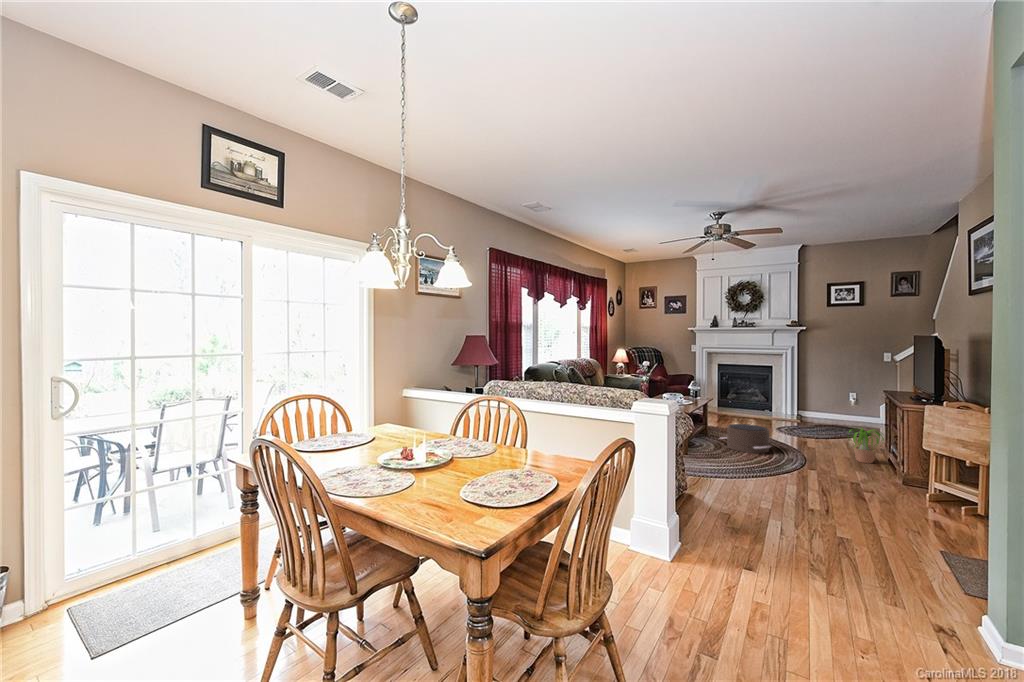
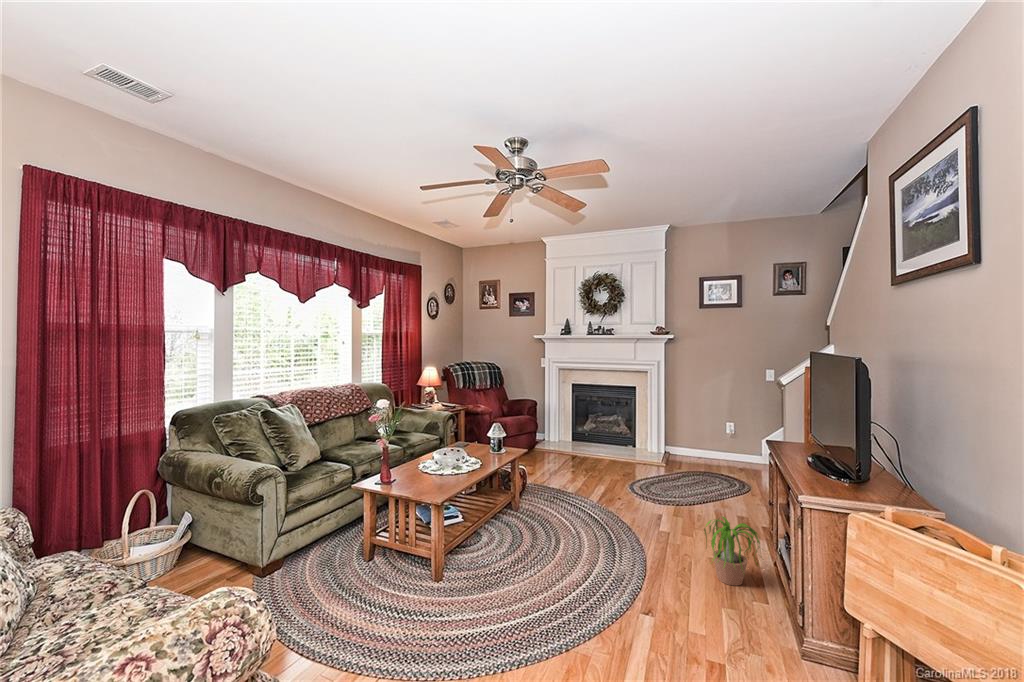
pouf: present [720,424,771,453] -> none [514,502,589,565]

